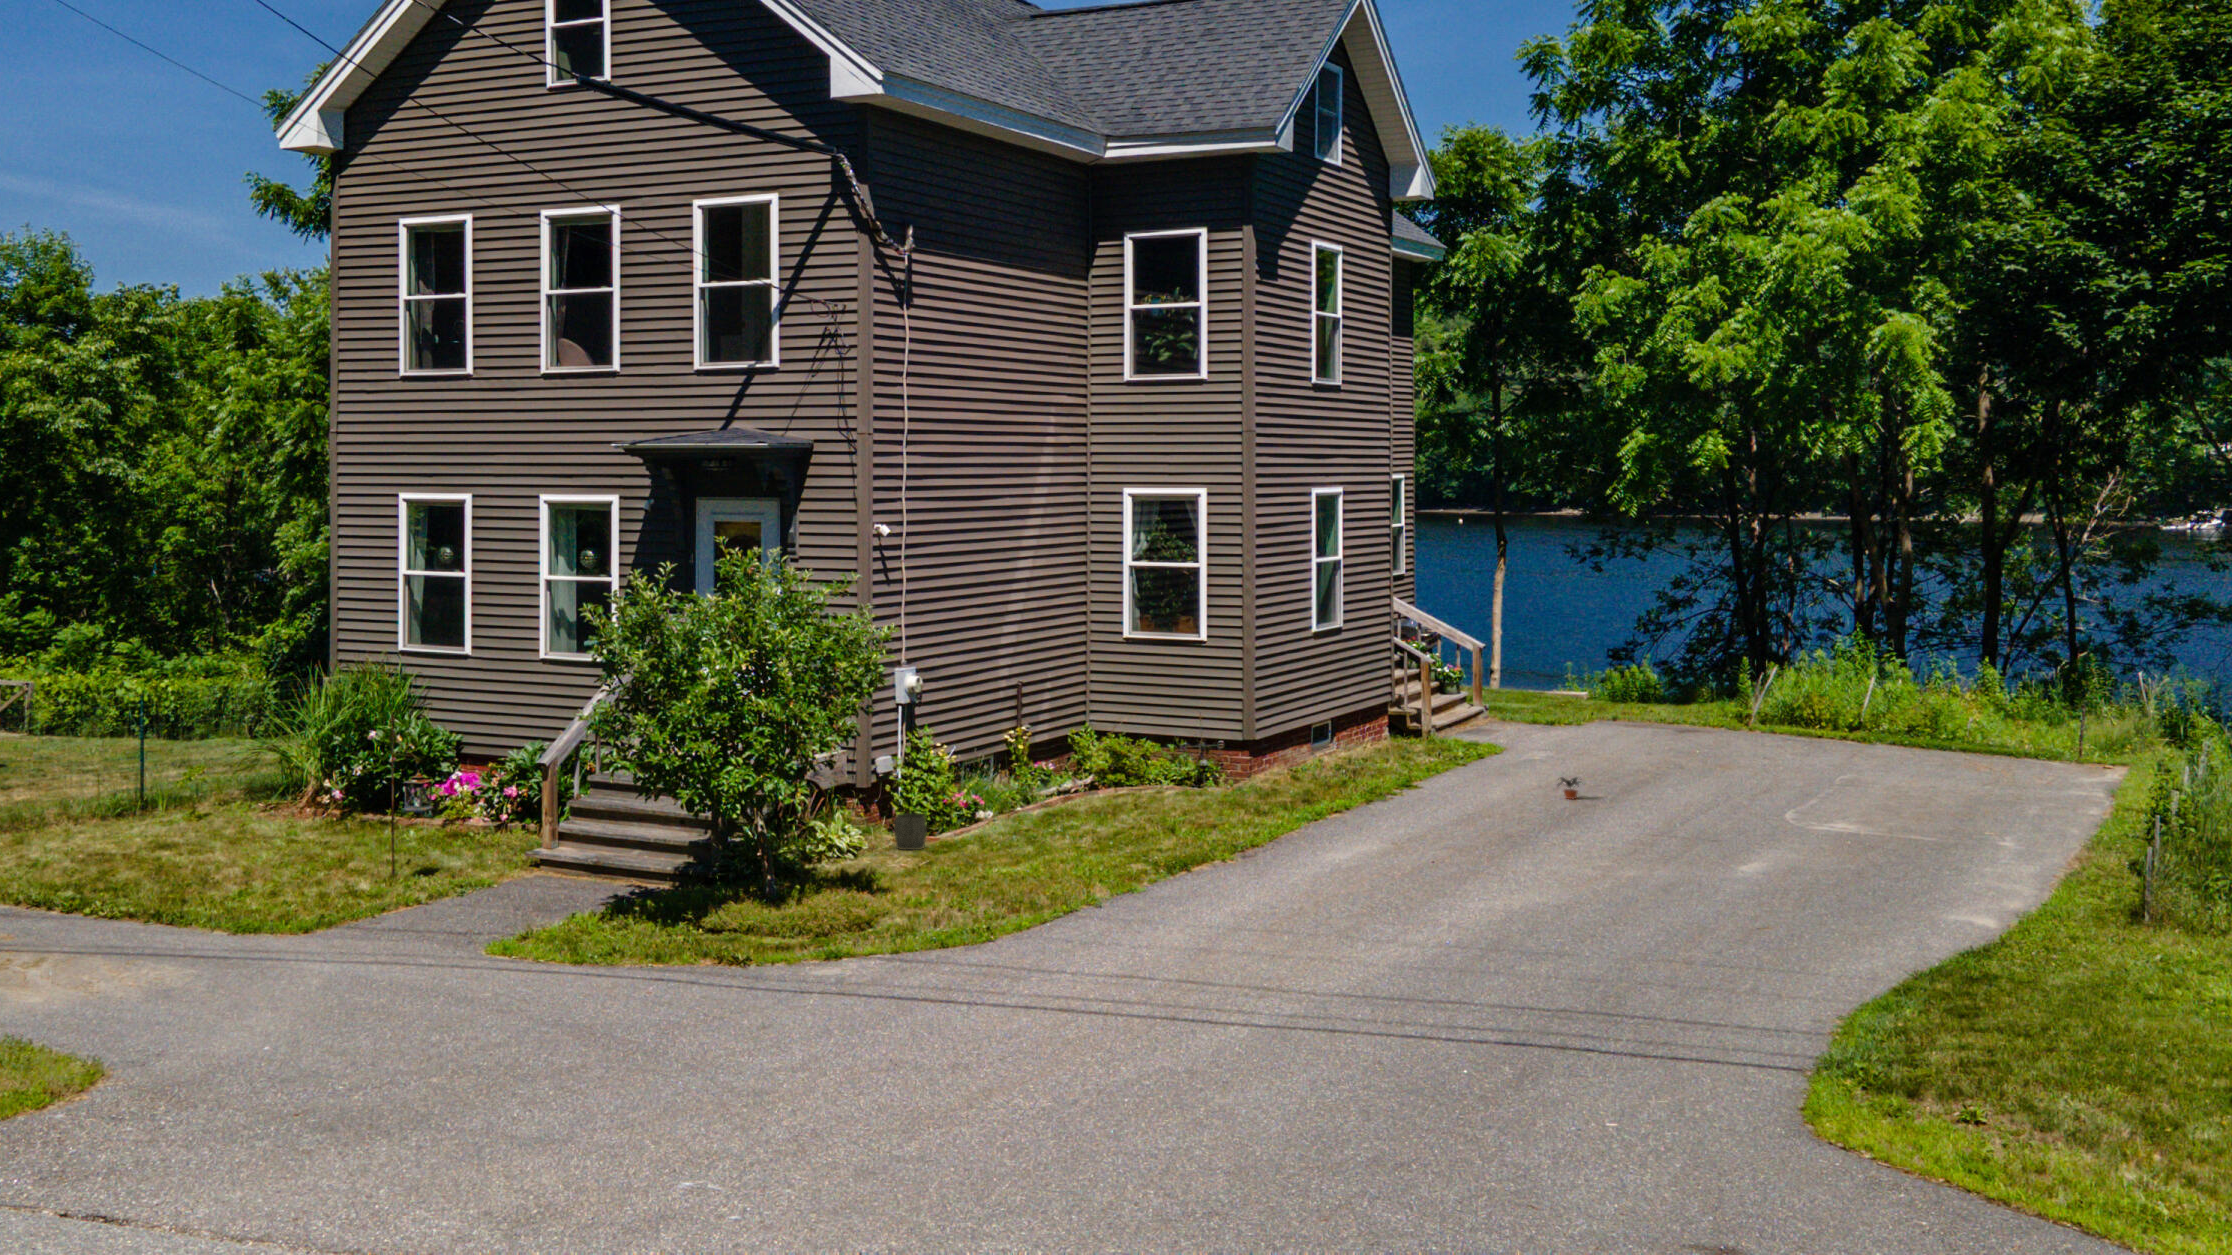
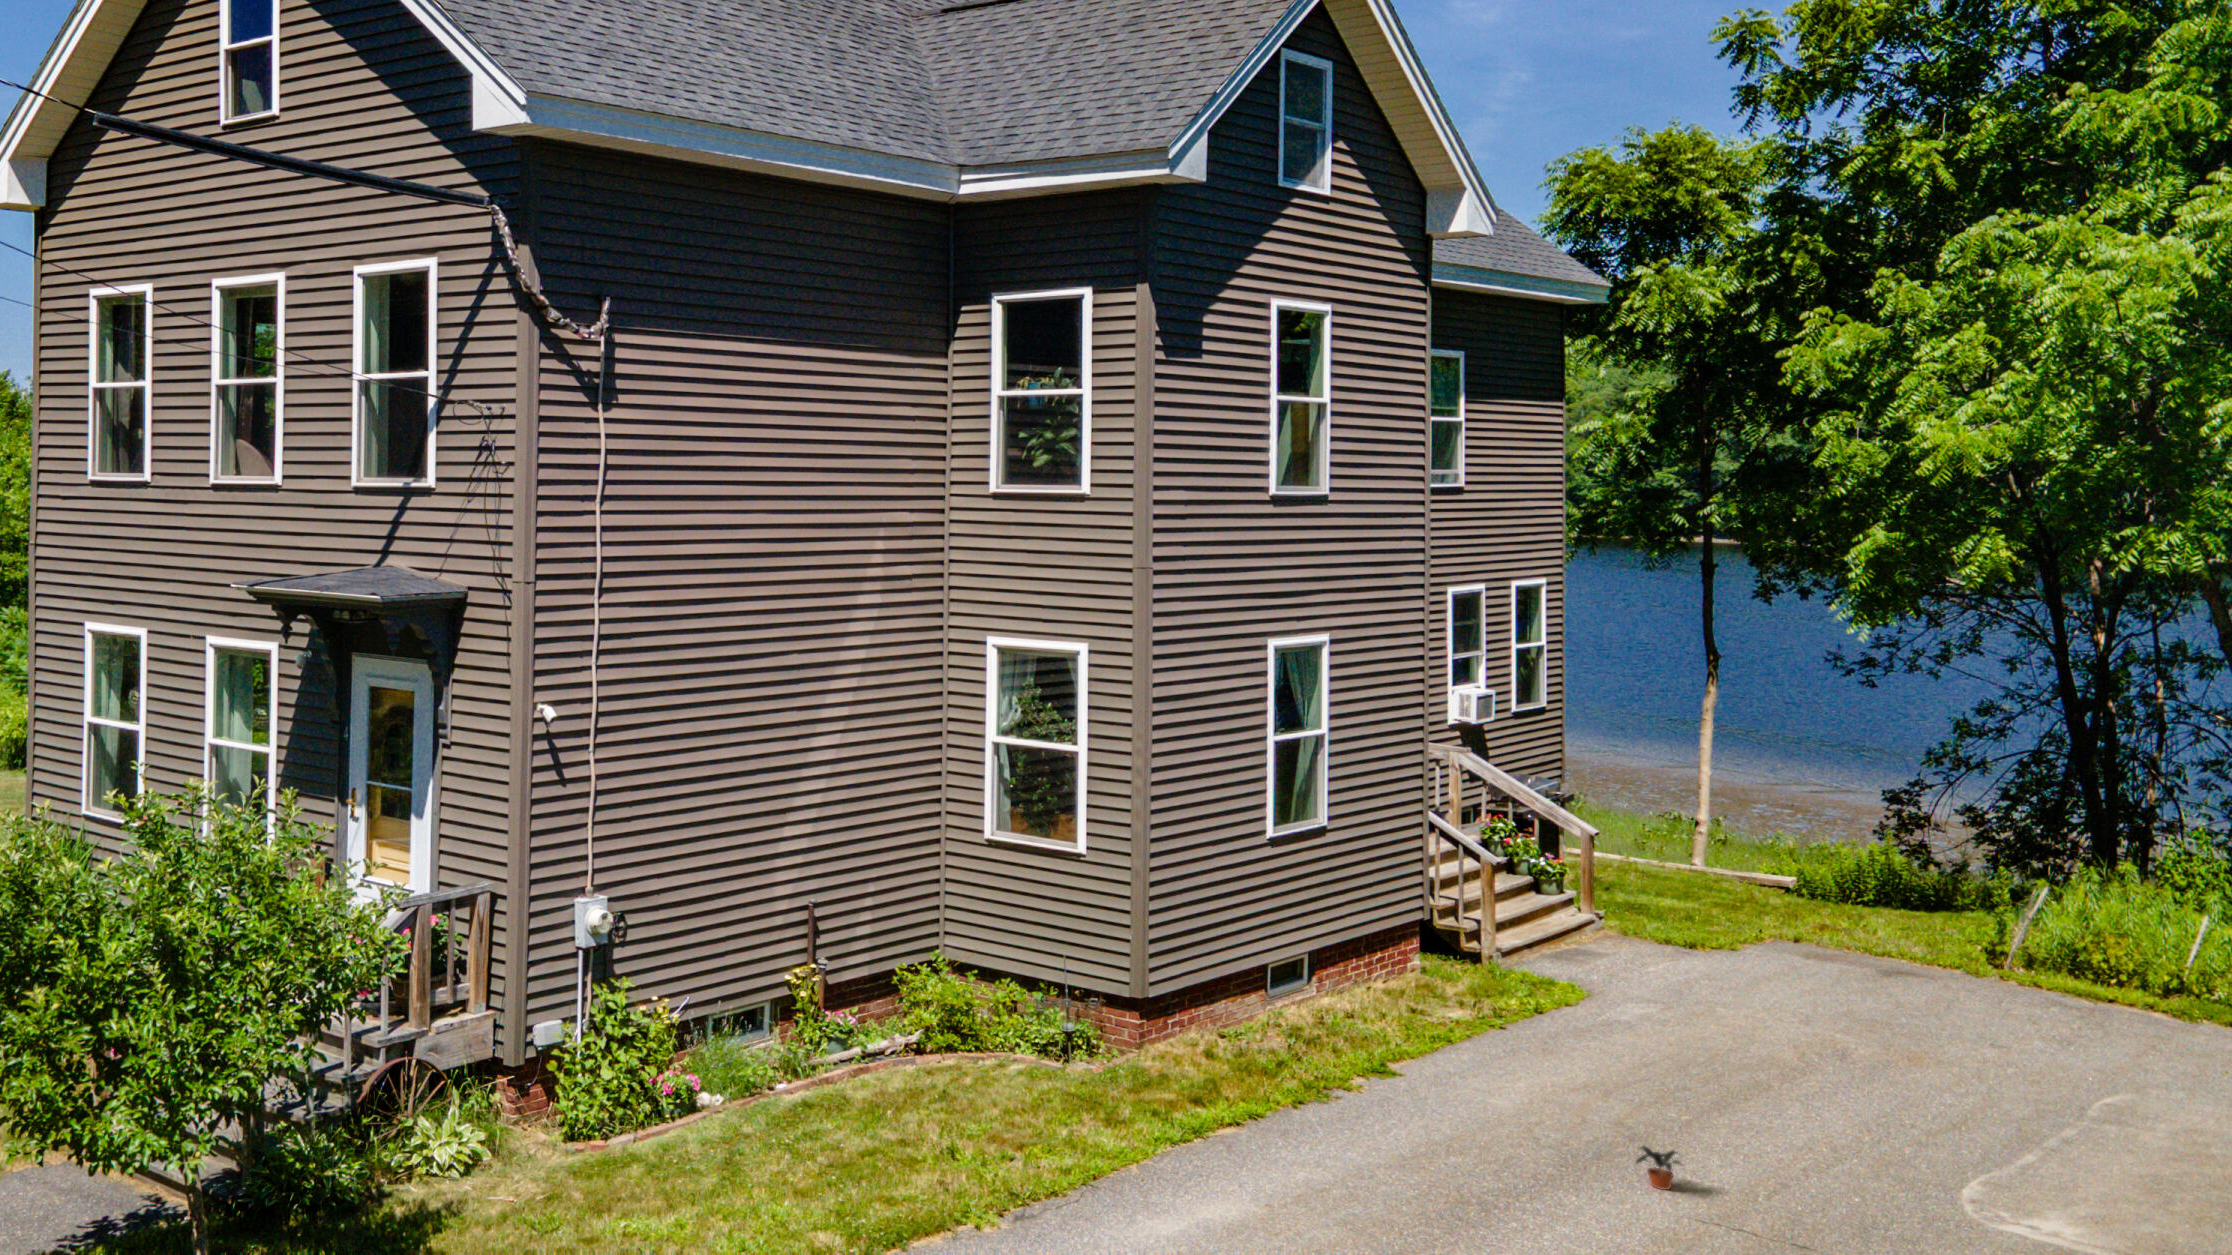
woven basket: present [894,813,927,850] -> none [533,1107,578,1169]

